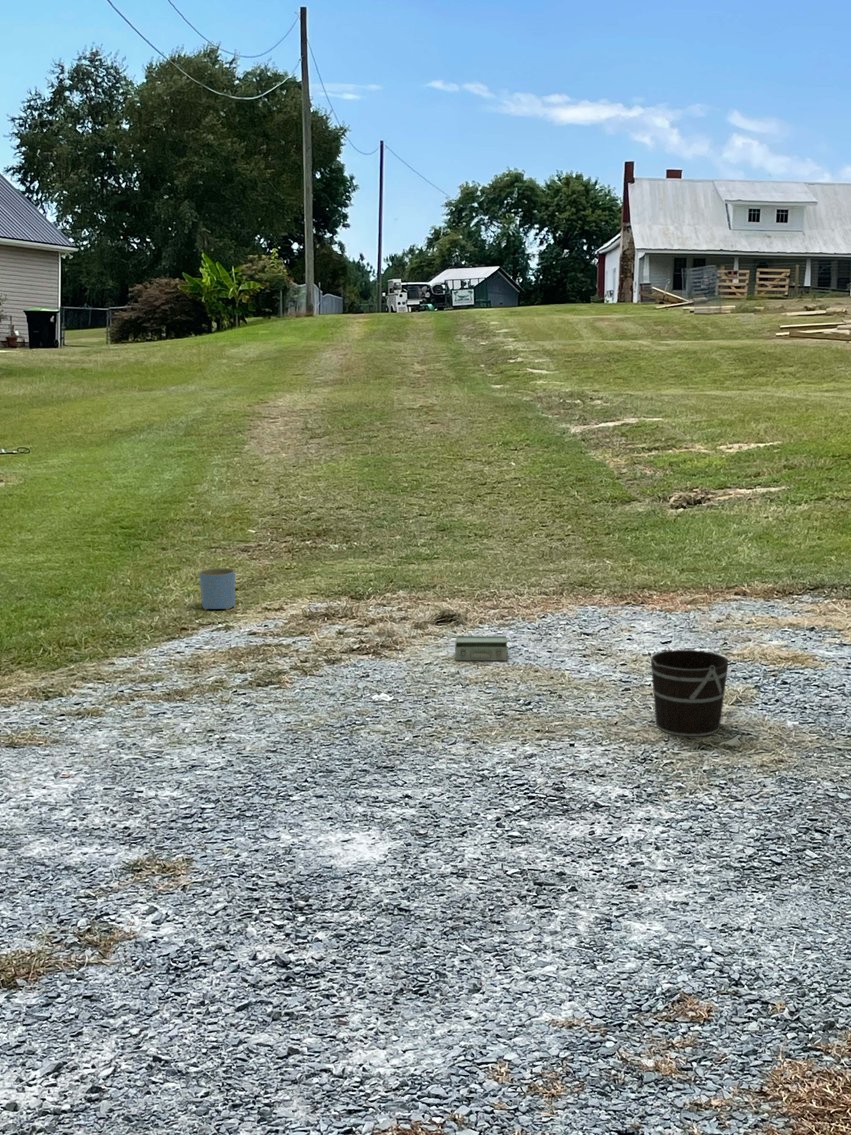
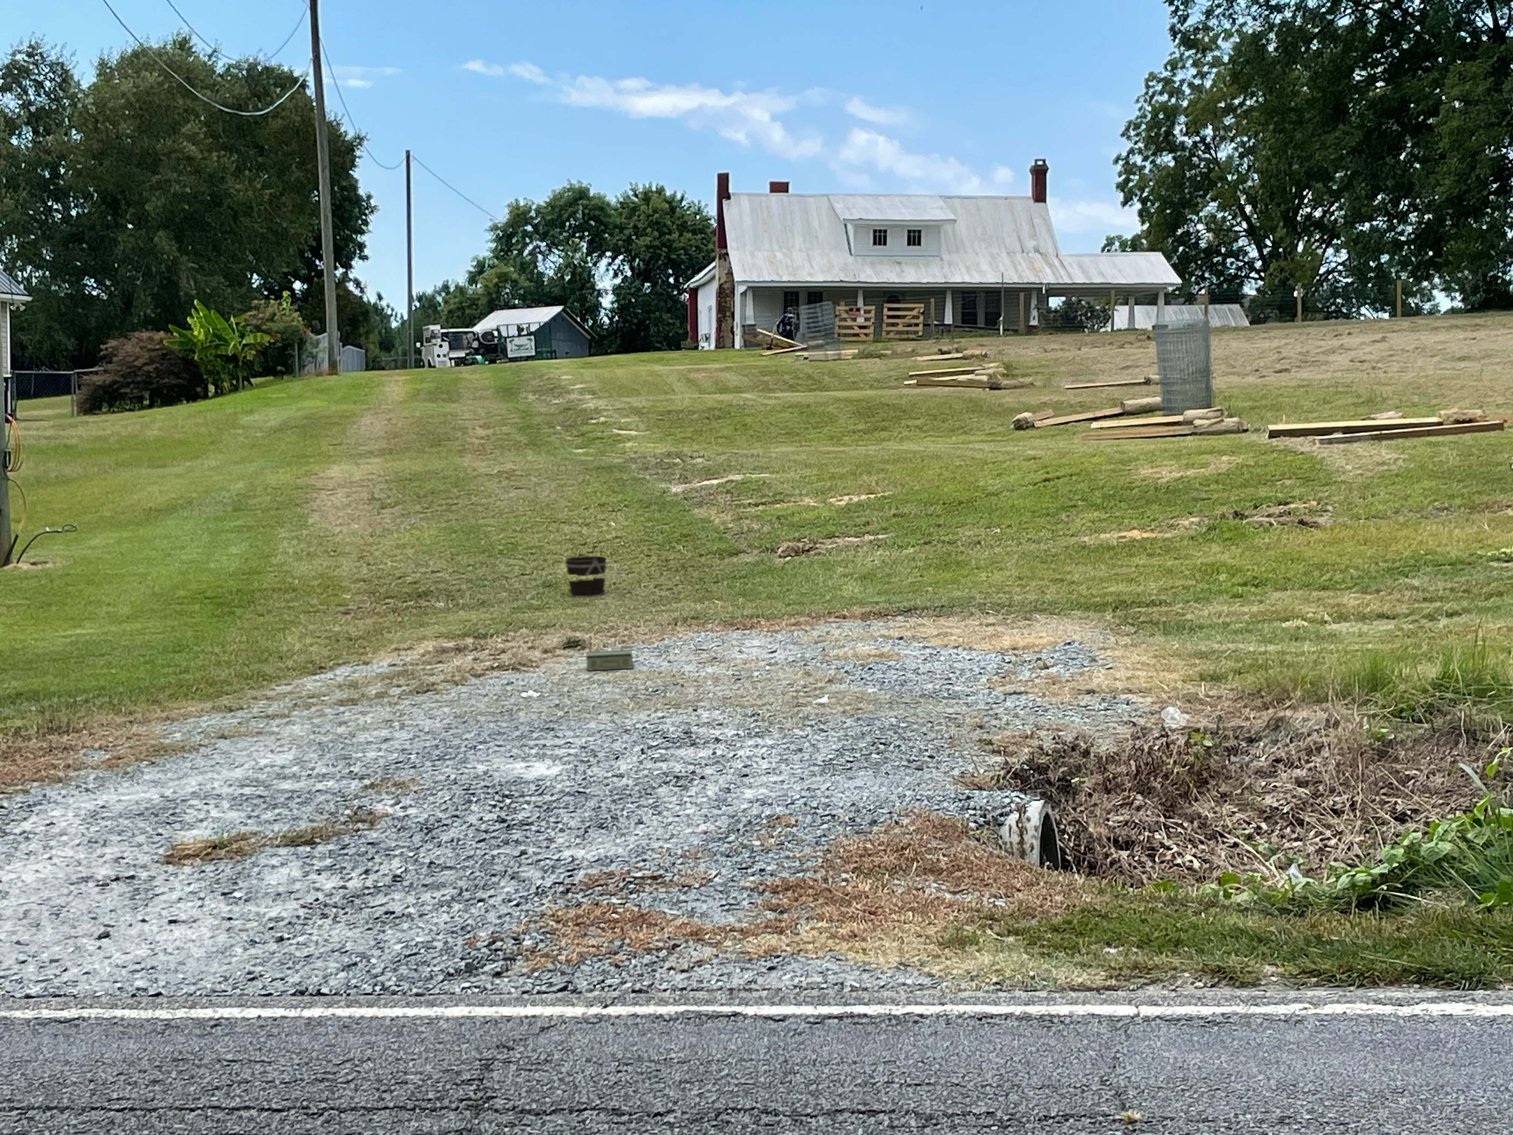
planter: present [199,568,235,610] -> none [322,616,358,657]
bucket: present [651,647,728,736] -> present [566,555,606,598]

